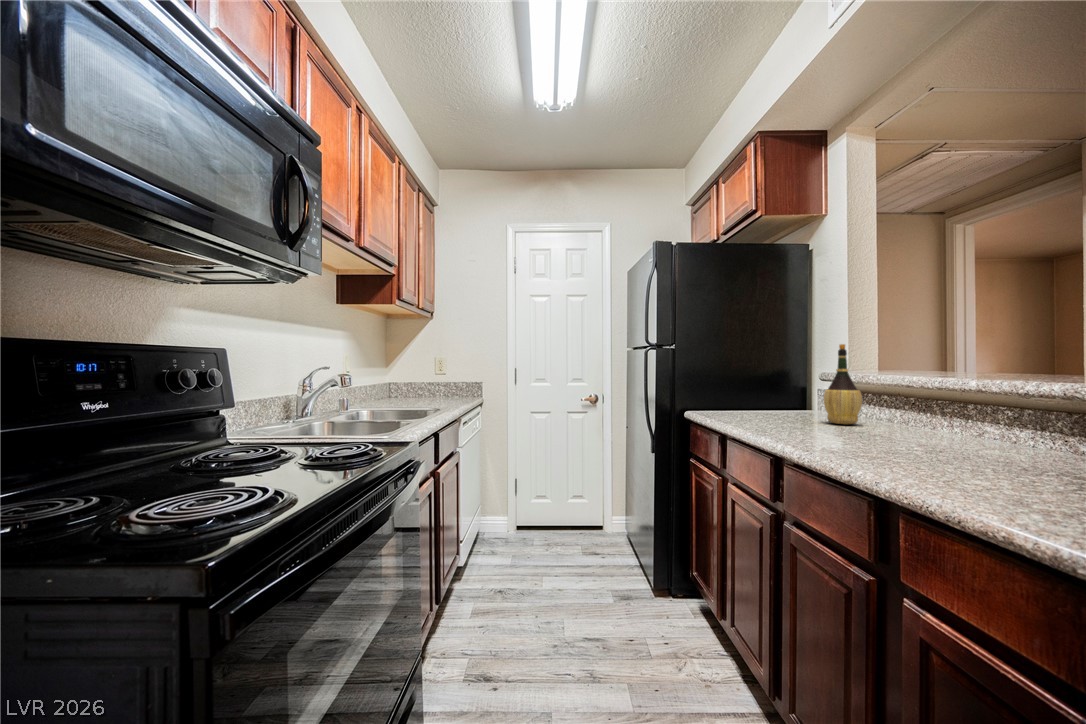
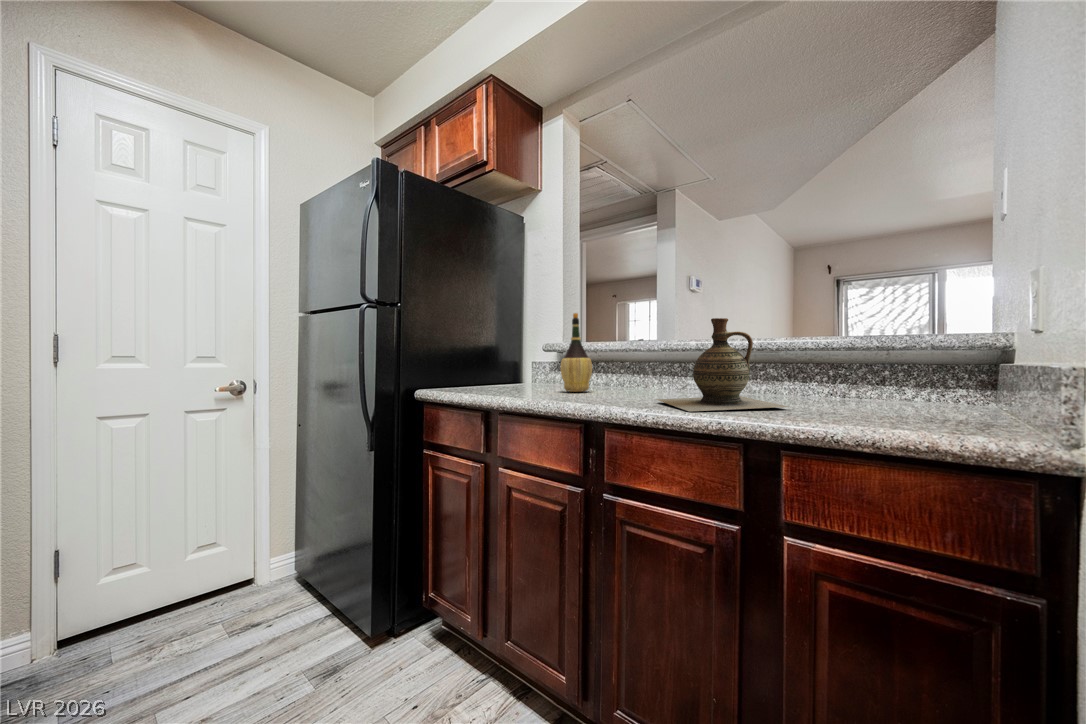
ceramic jug: none [863,364,1014,475] -> present [657,318,787,411]

